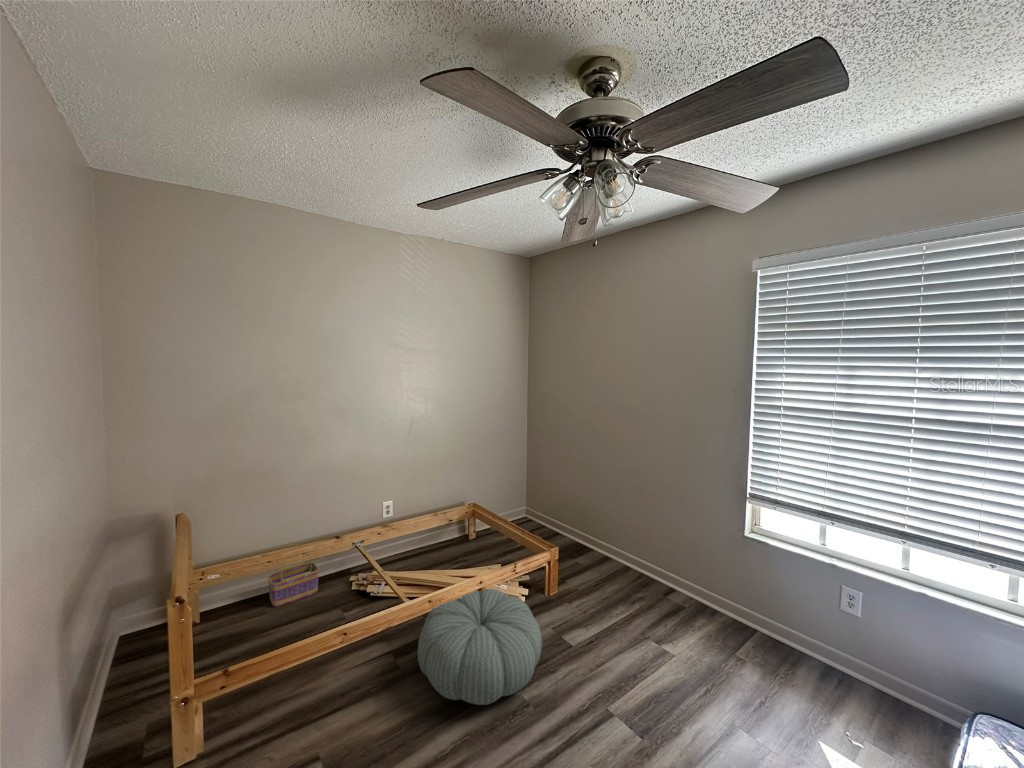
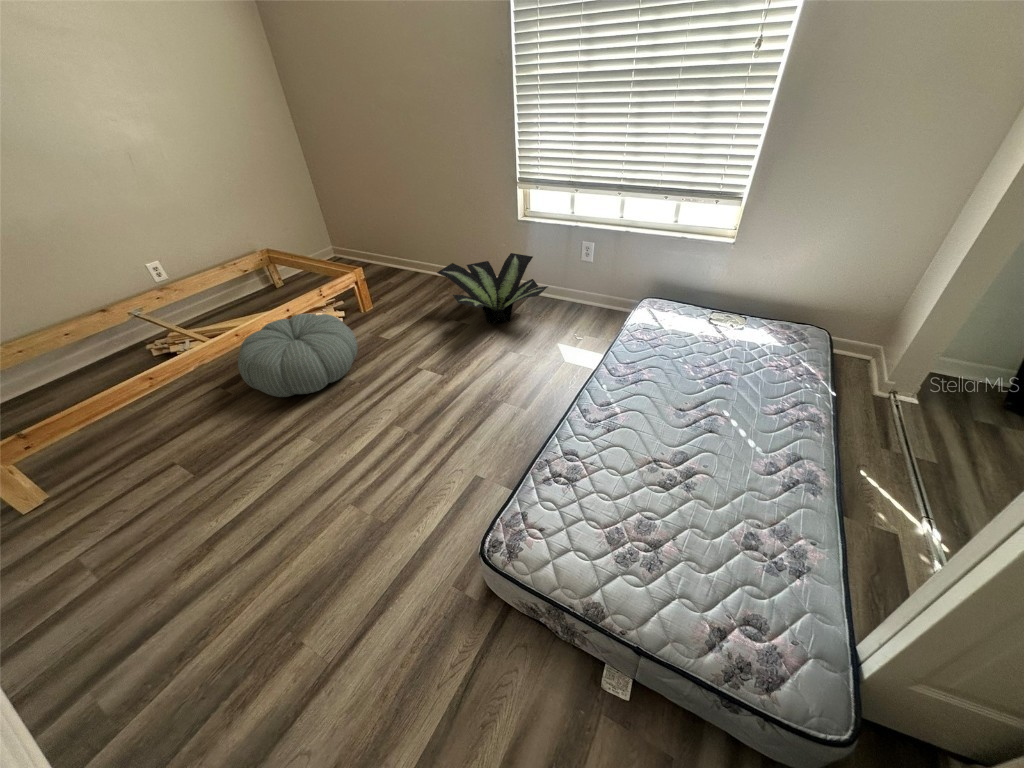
basket: present [268,544,319,607] -> none [29,328,113,391]
potted plant: none [641,567,799,670] -> present [437,253,548,325]

